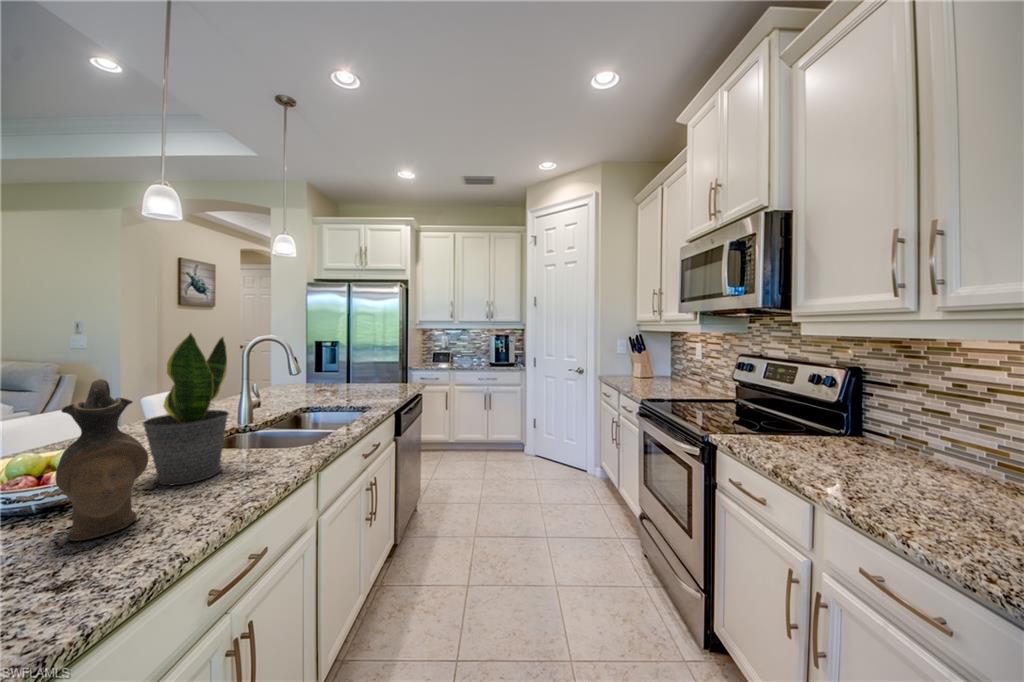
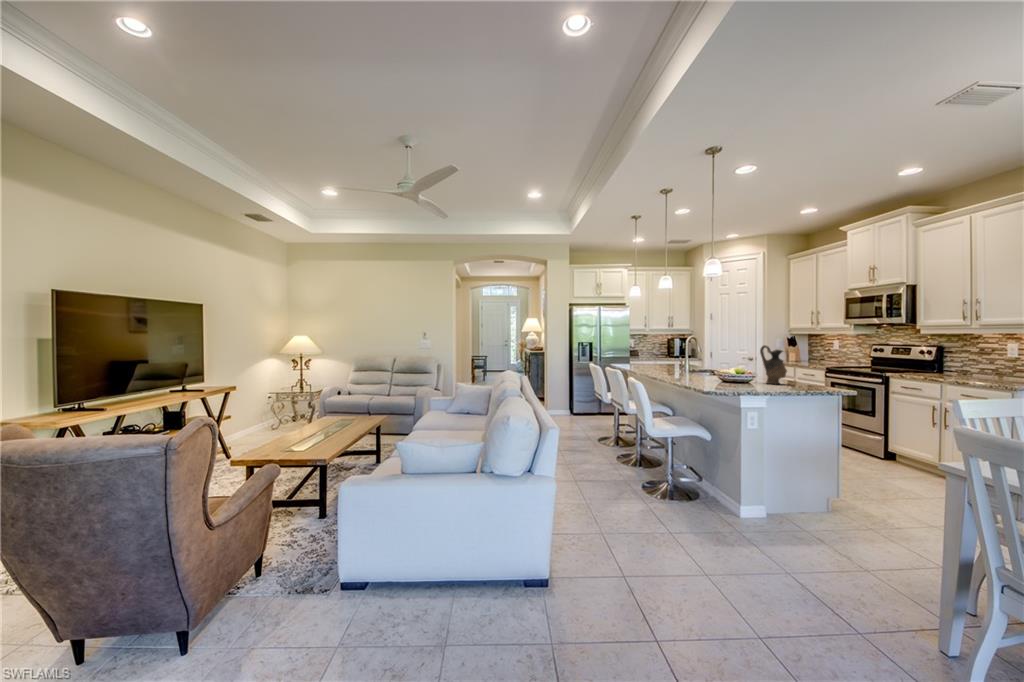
potted plant: present [143,333,229,485] -> none [732,333,757,381]

